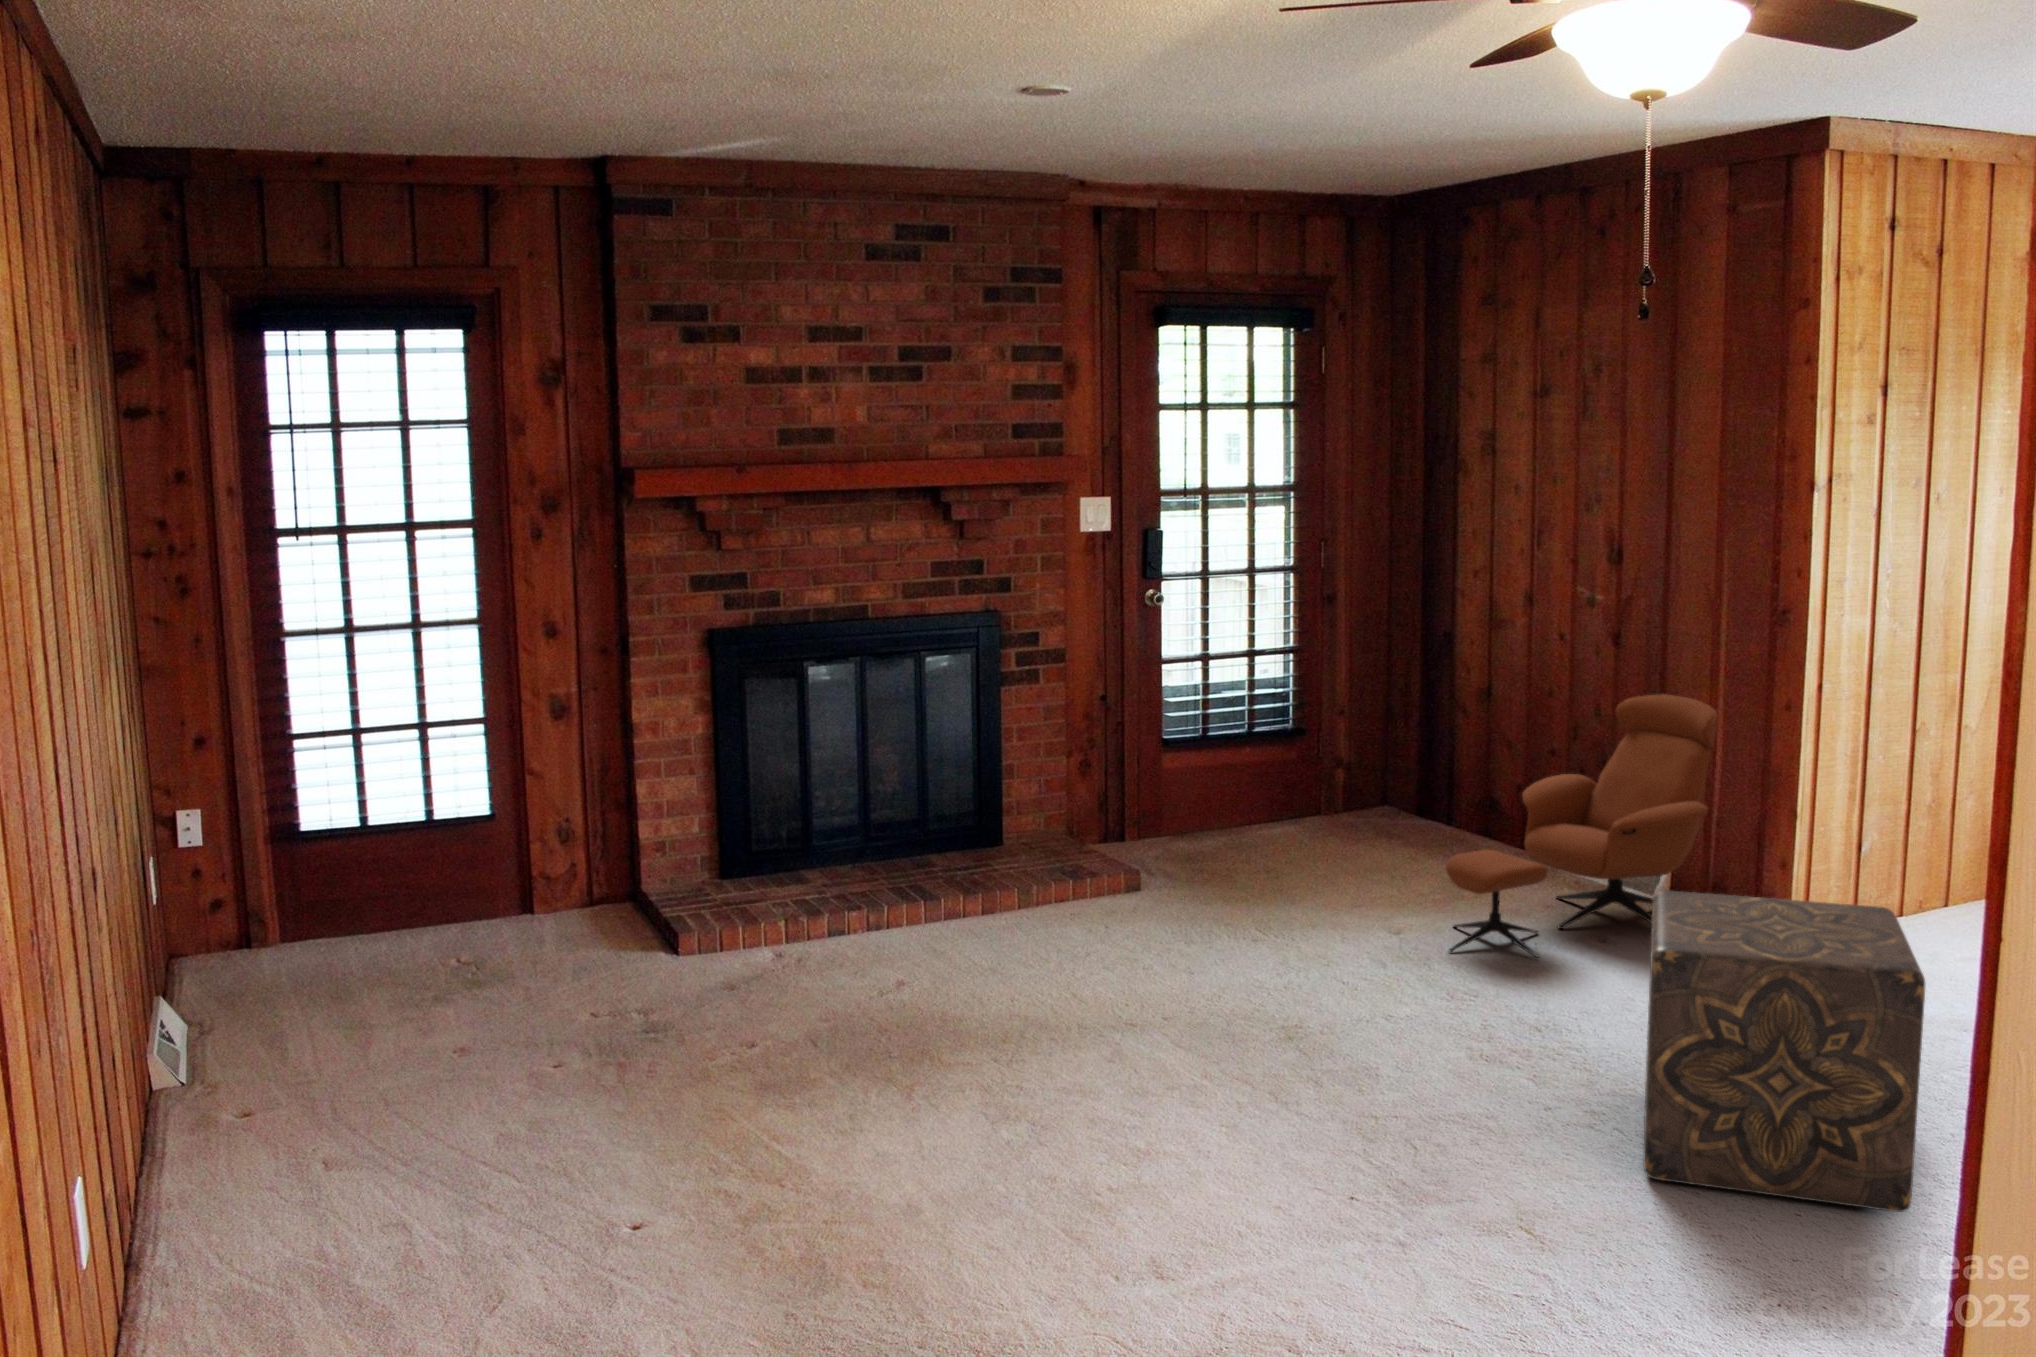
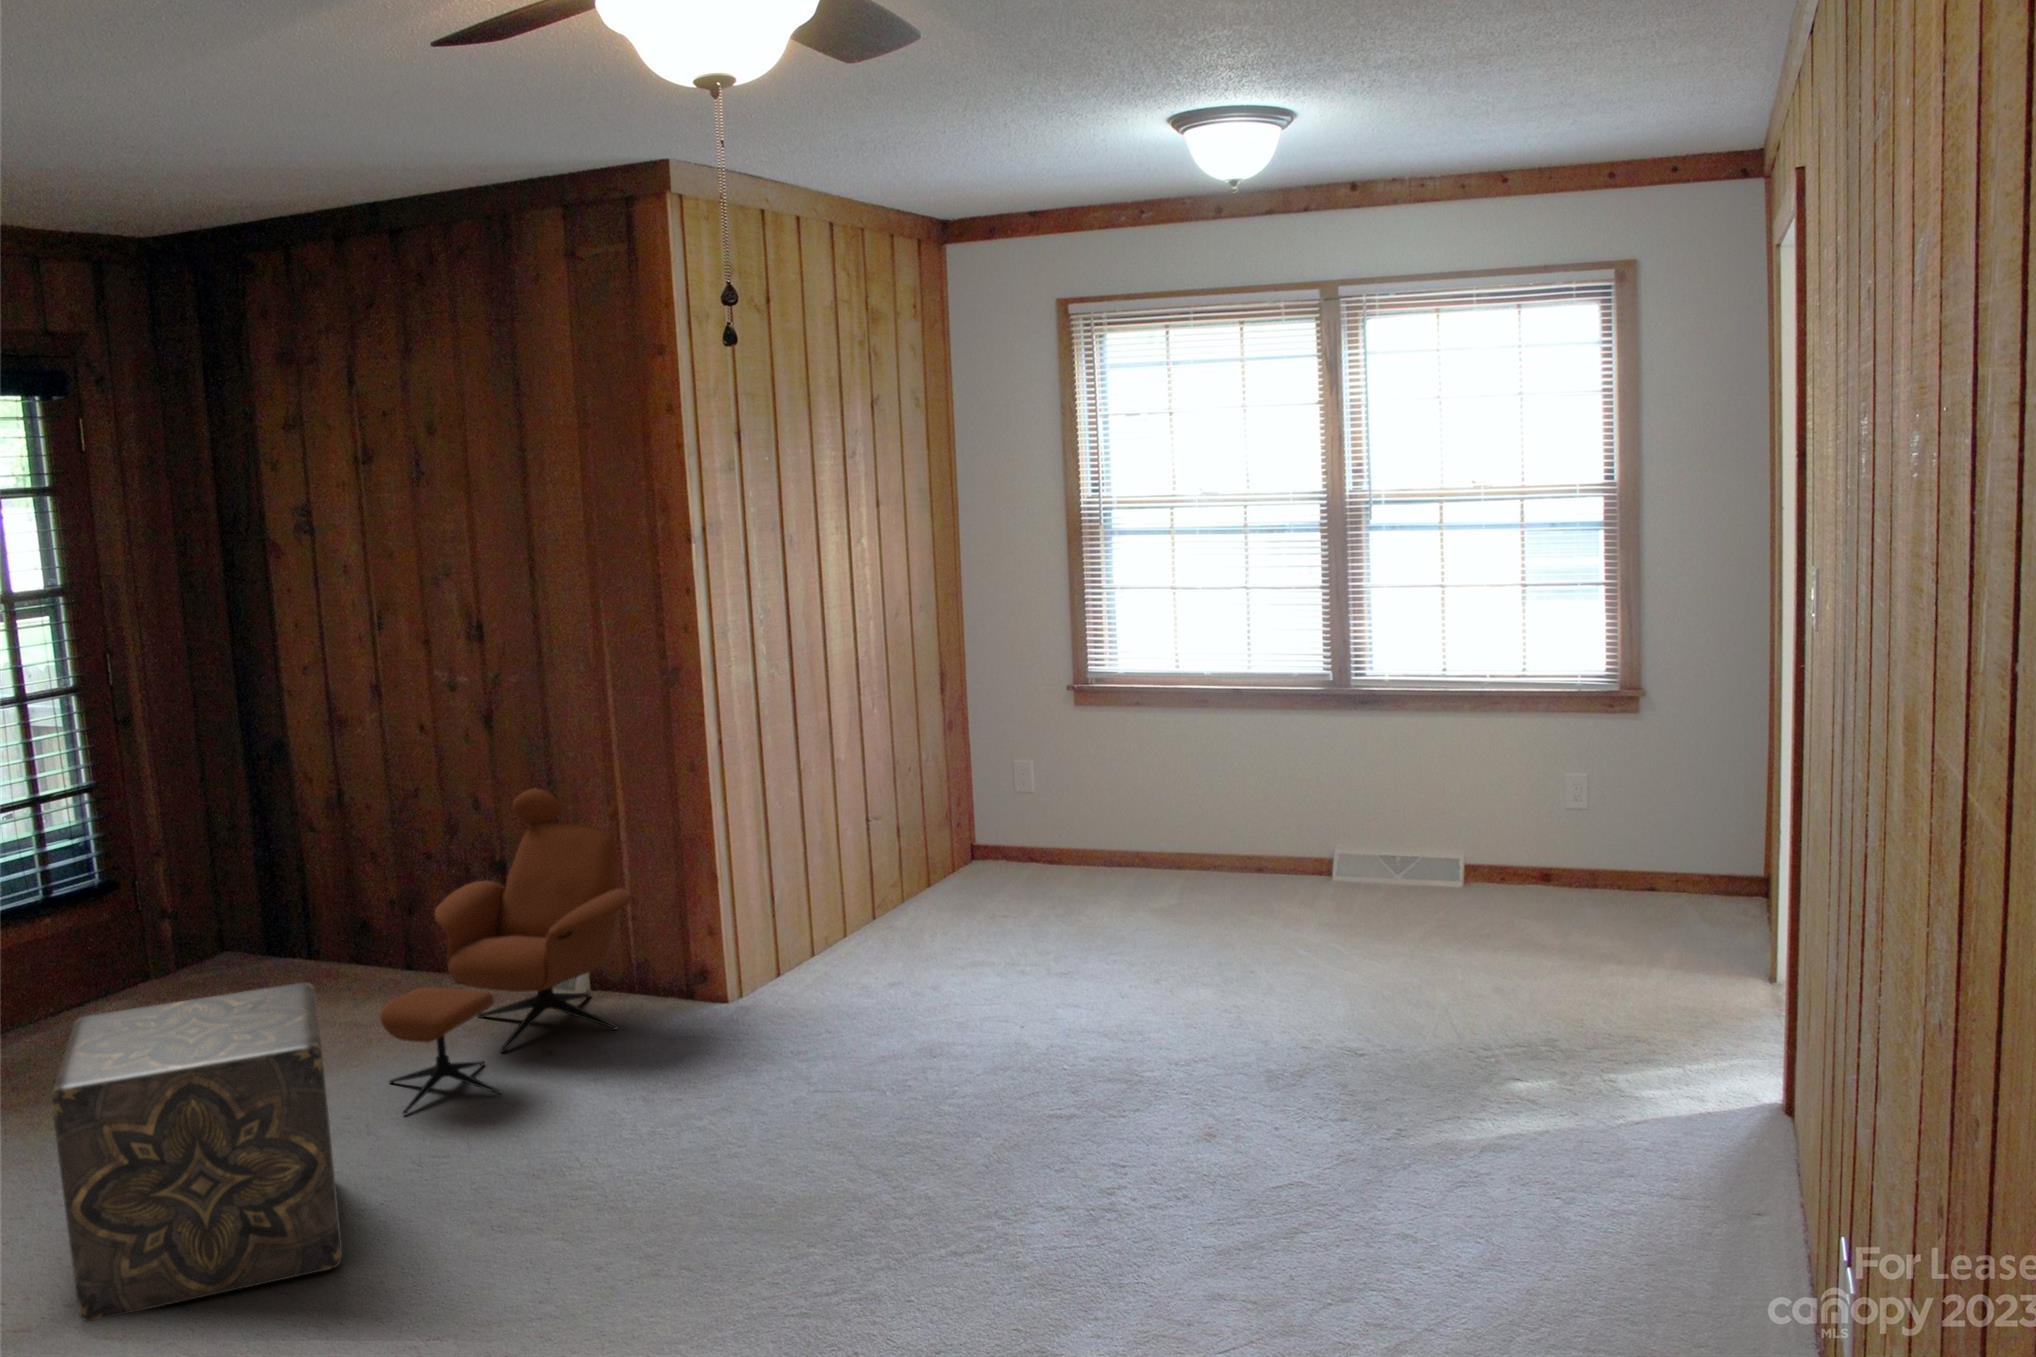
ottoman: present [1643,890,1925,1212] -> present [51,983,342,1321]

